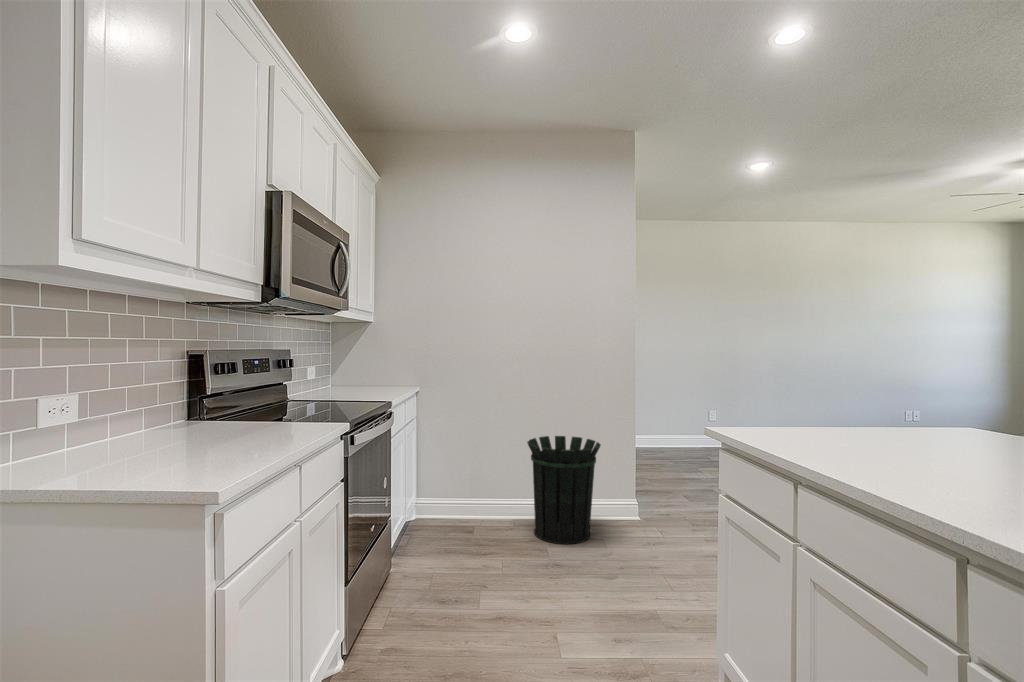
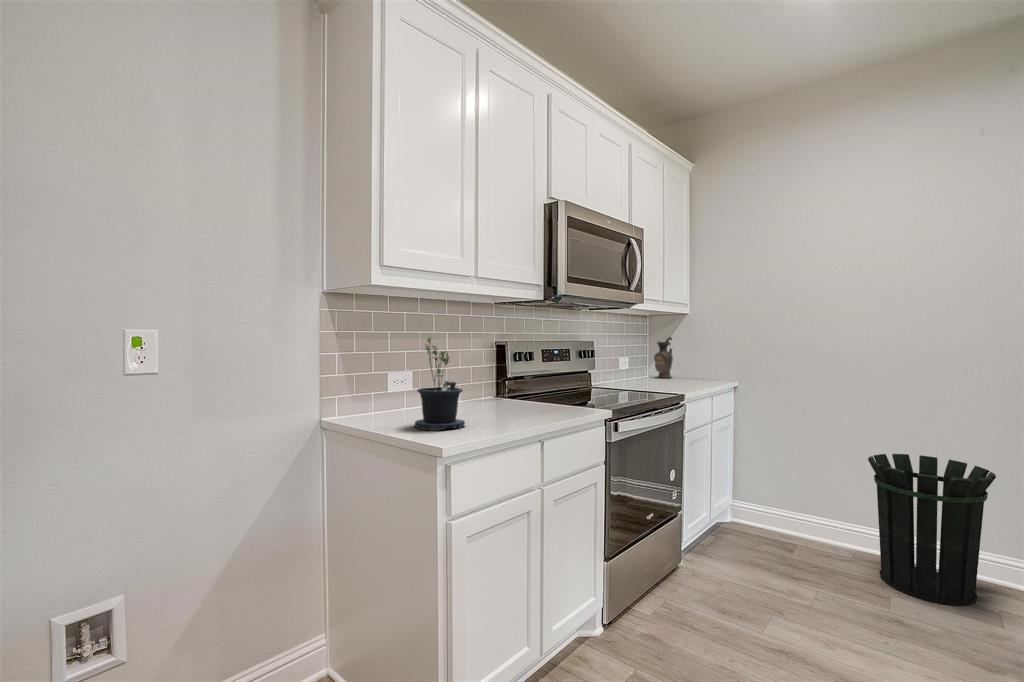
ceramic pitcher: none [341,343,360,386] -> present [654,337,673,378]
potted plant: none [126,349,208,476] -> present [414,337,465,431]

